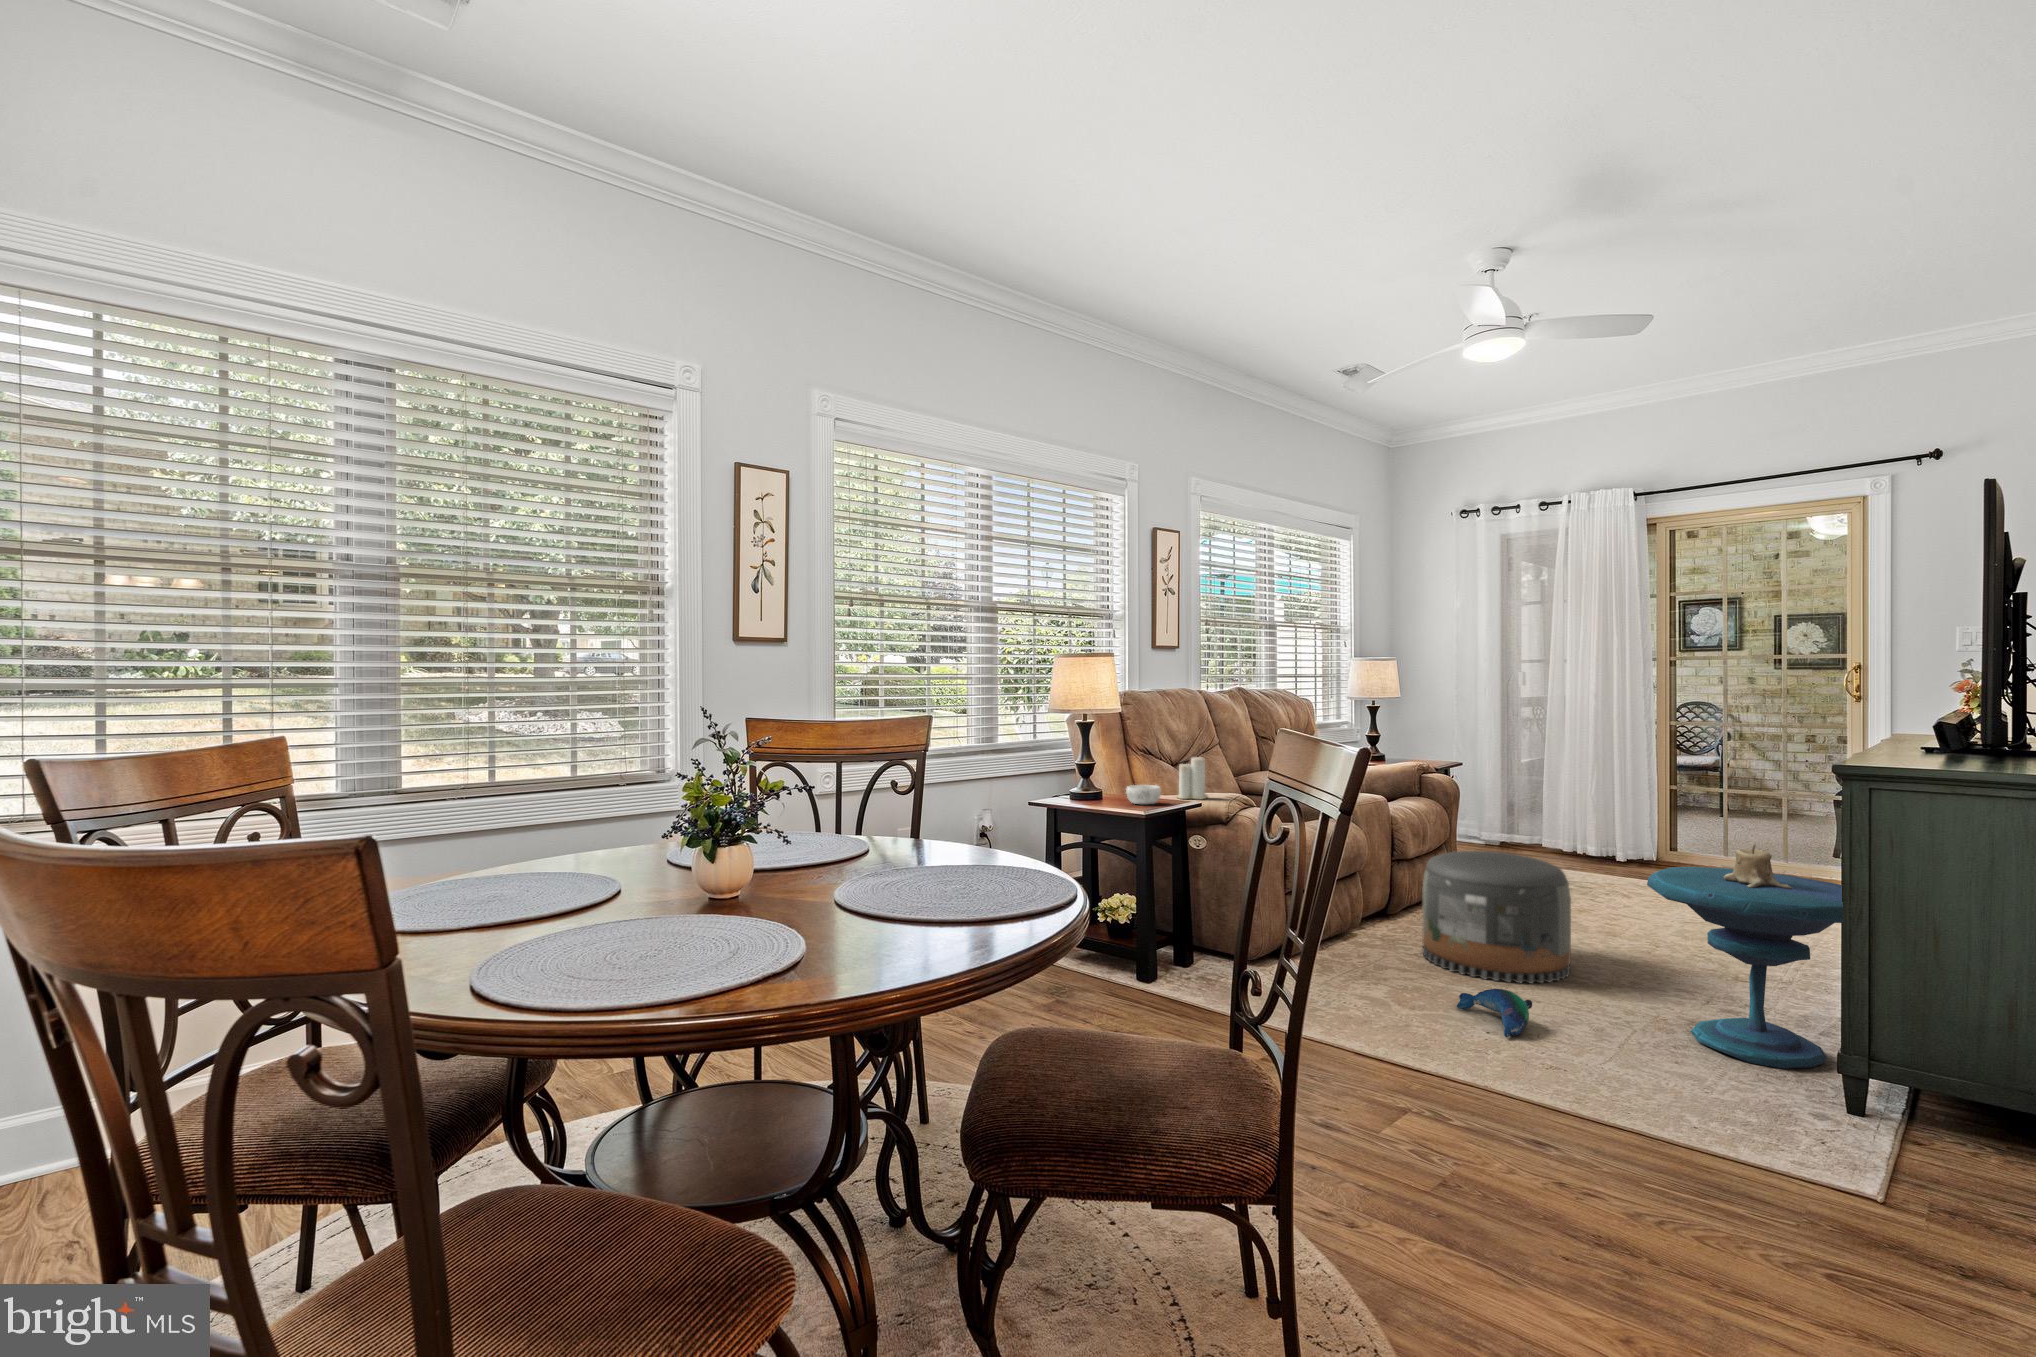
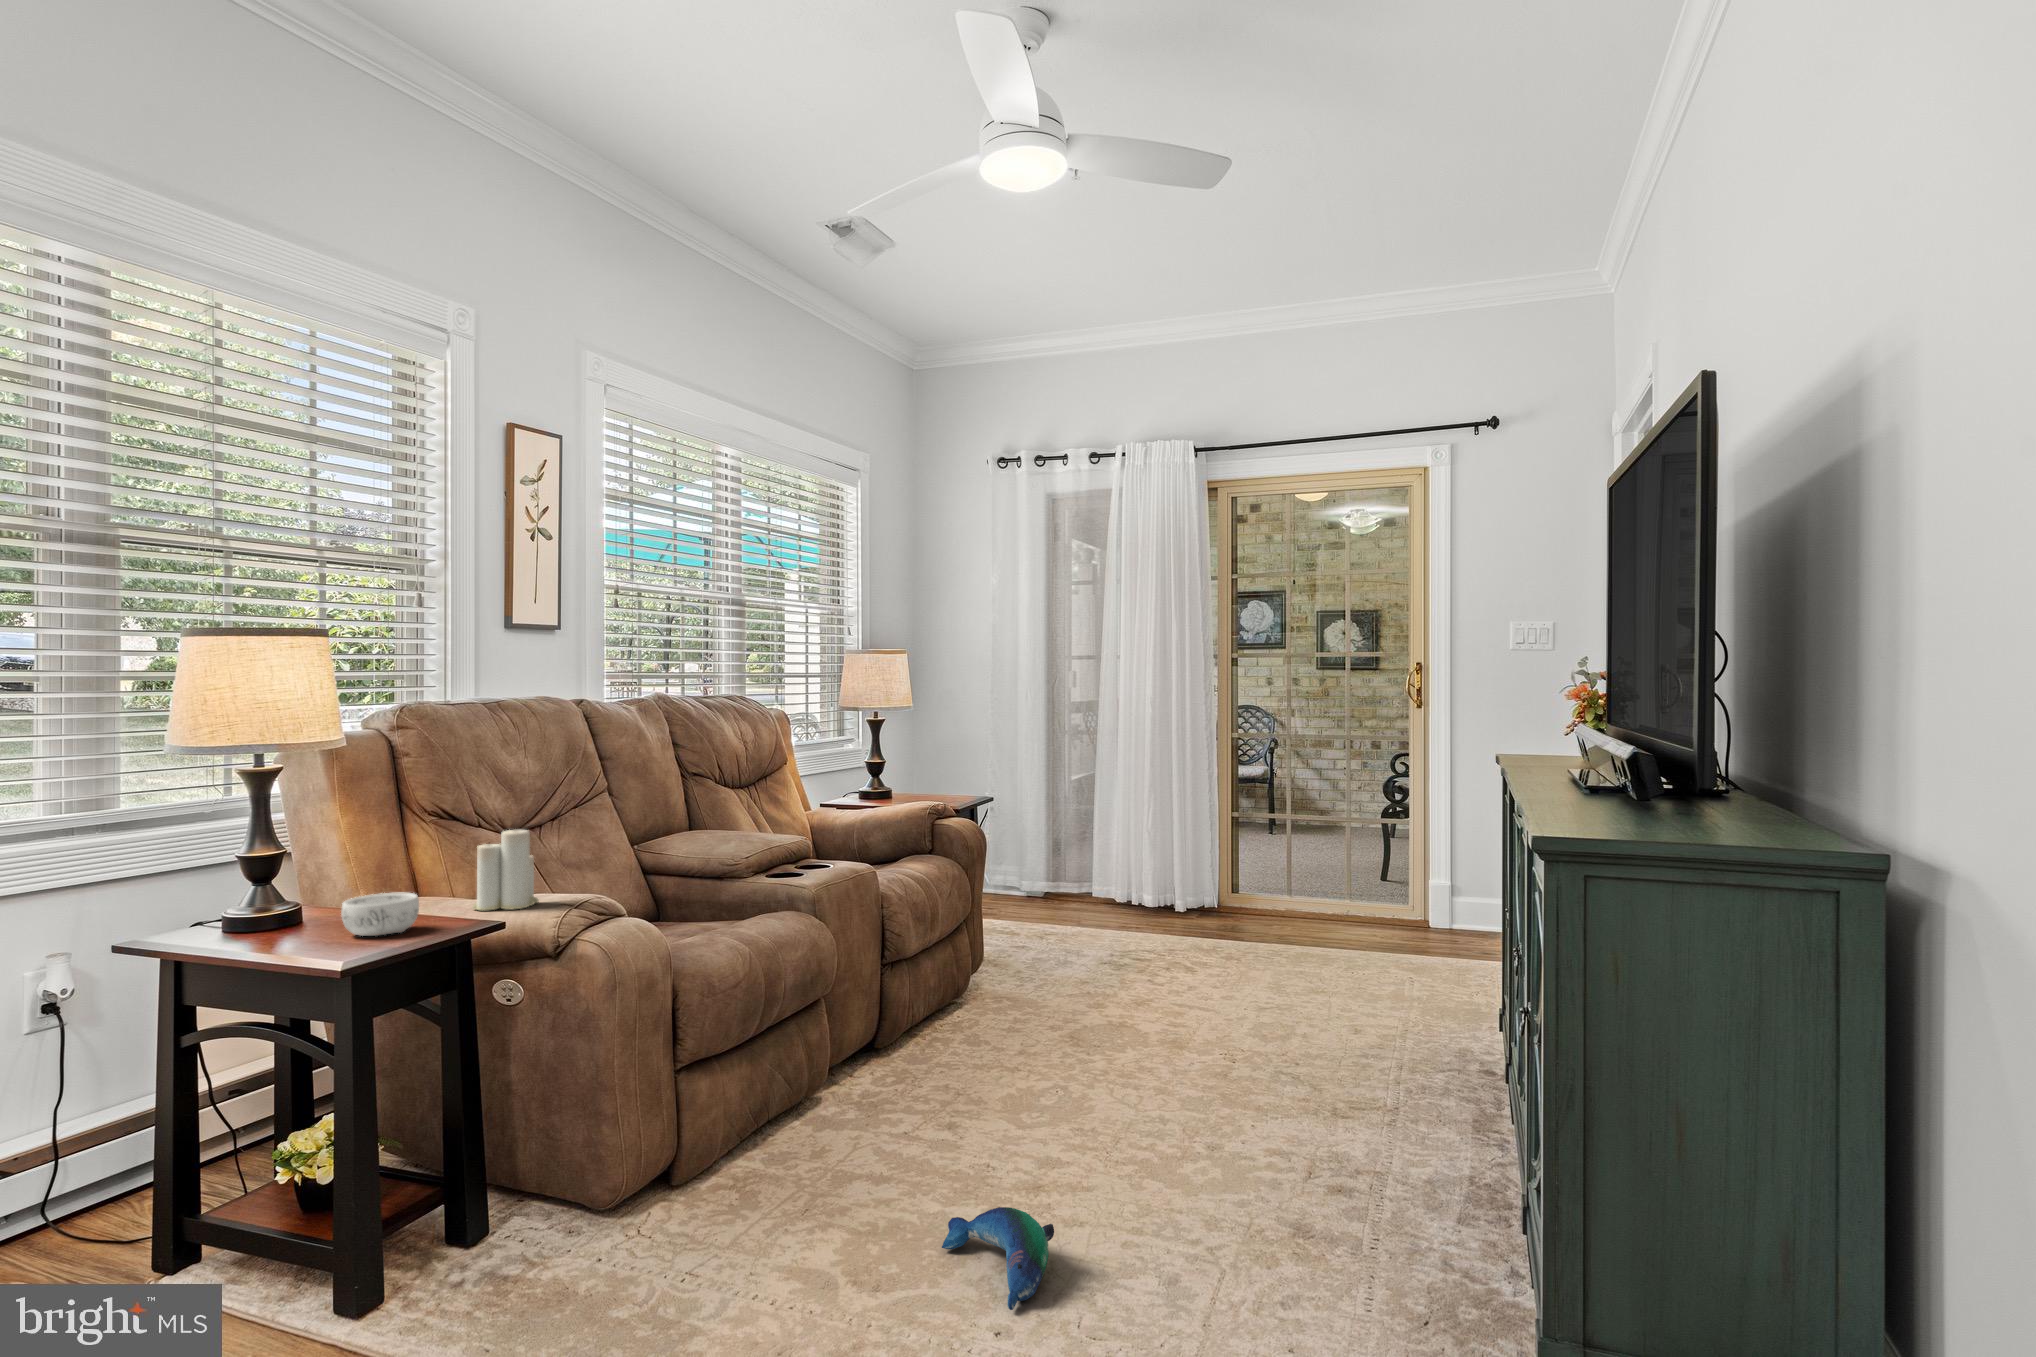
side table: present [1647,844,1843,1069] -> none [1214,935,1501,1283]
pouf: present [1422,851,1571,984] -> none [911,949,1116,1167]

